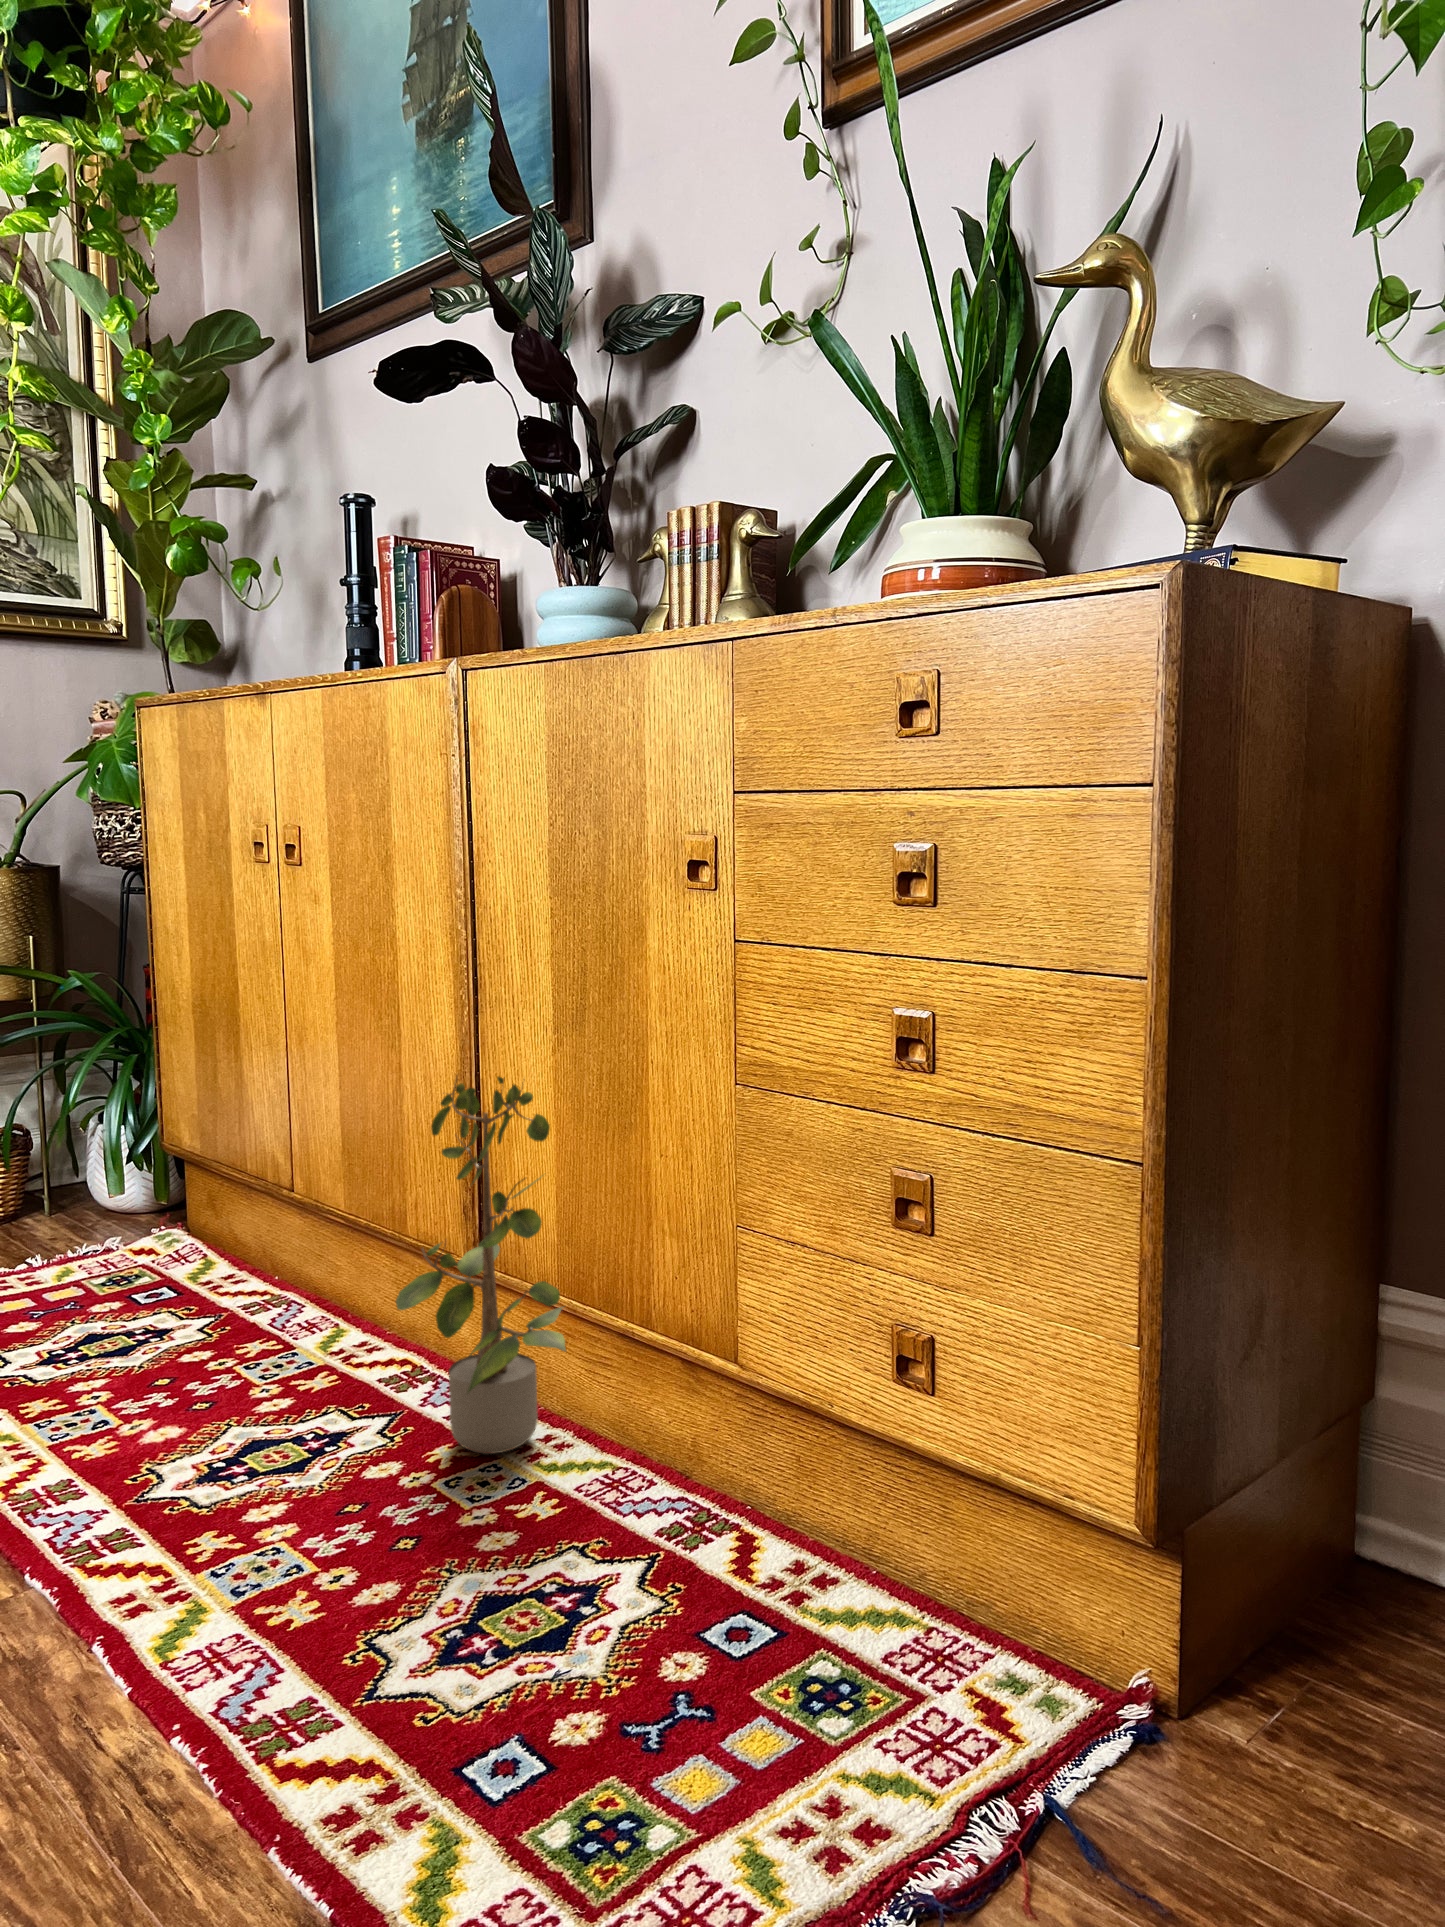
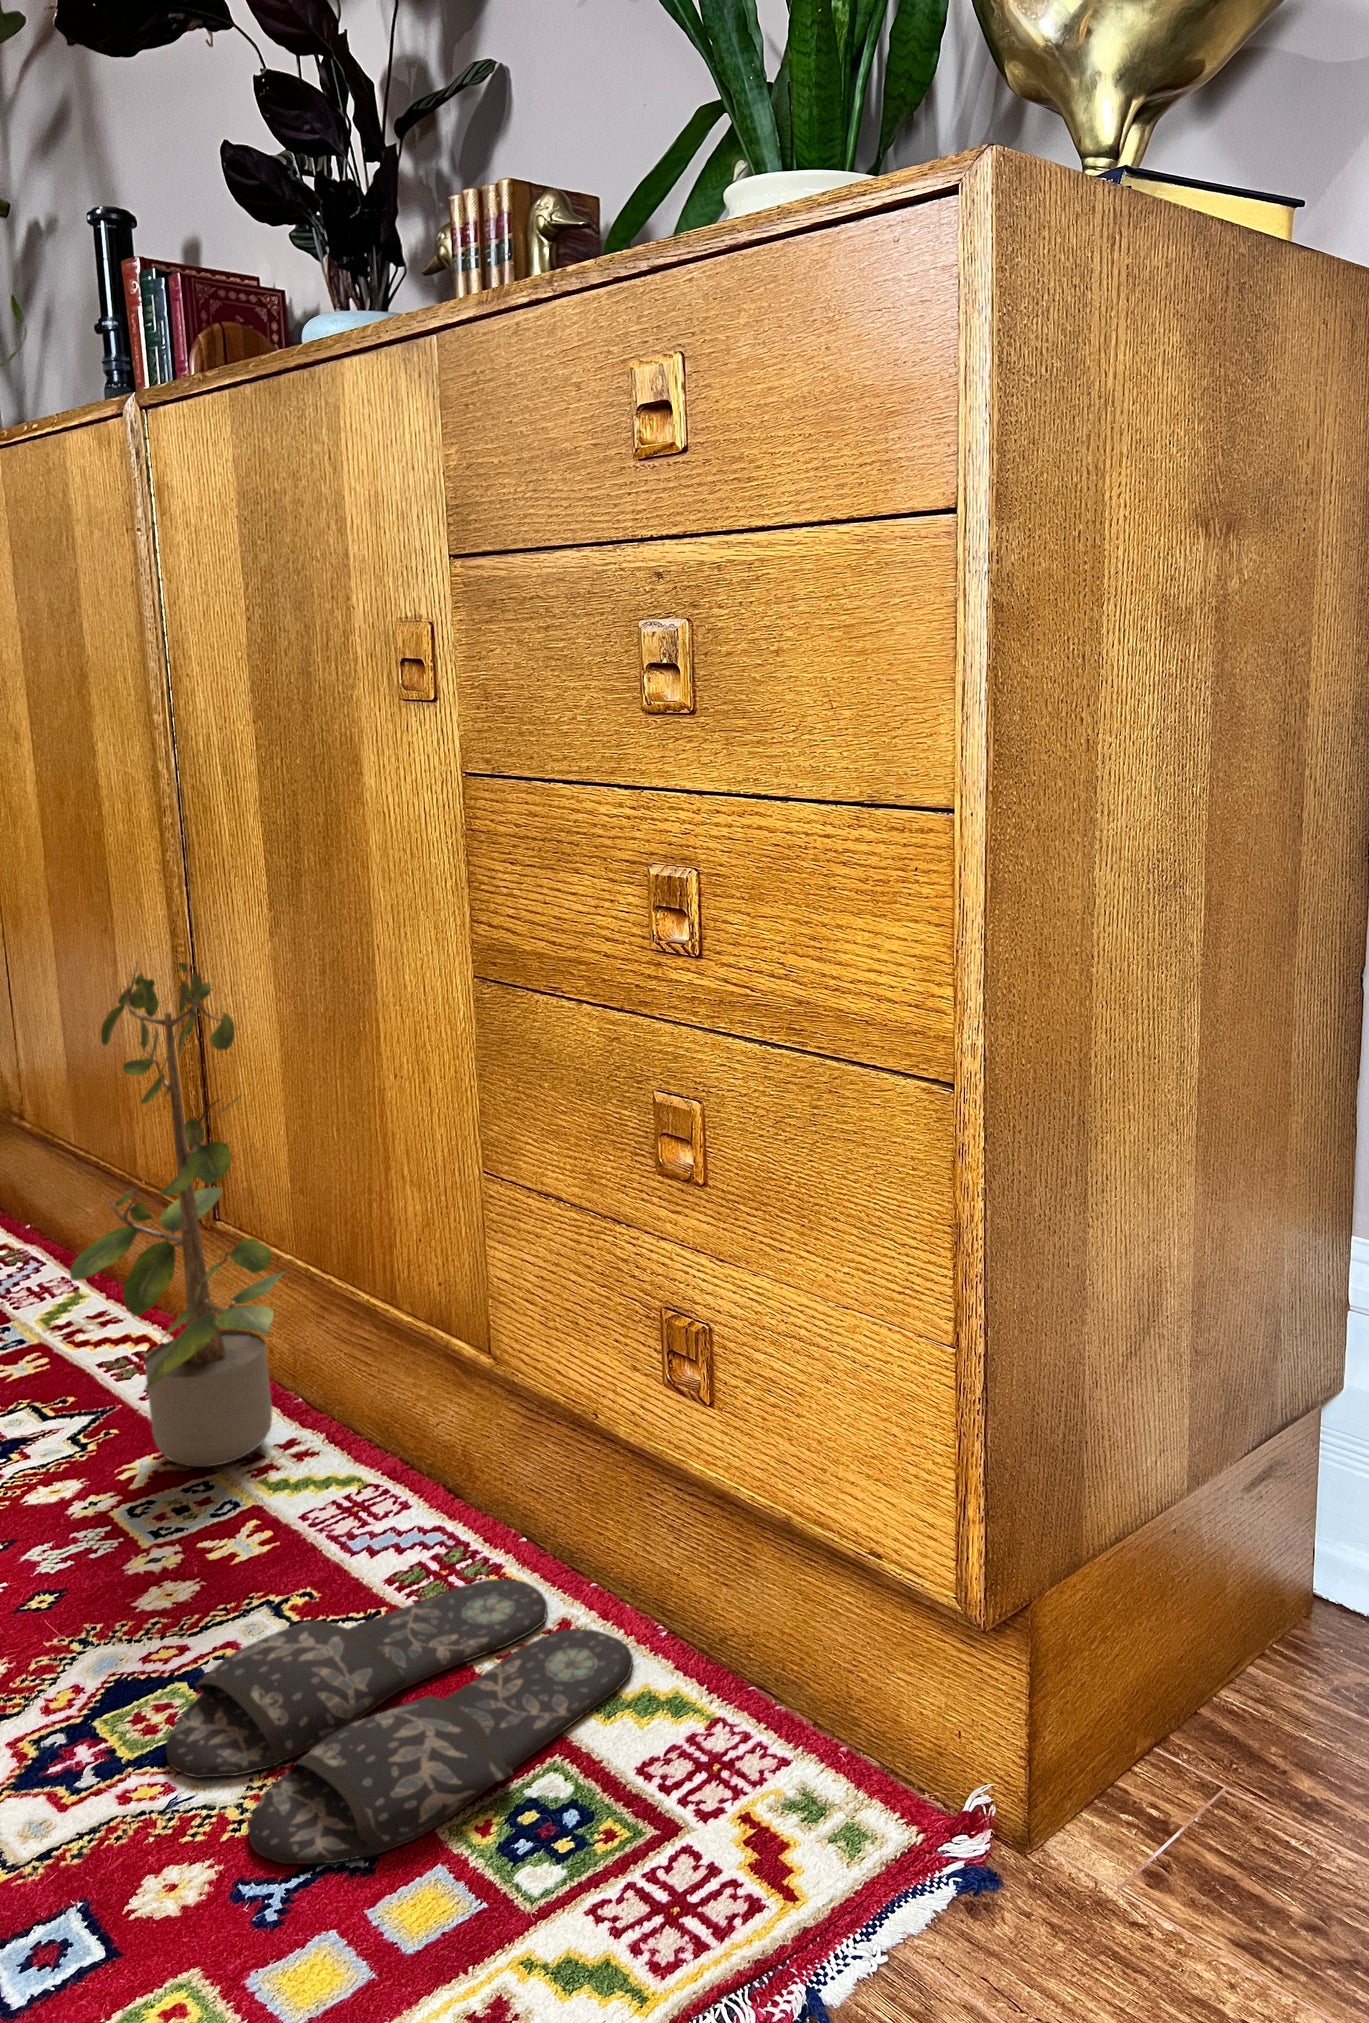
slippers: none [538,1533,858,1715] -> present [166,1579,633,1864]

